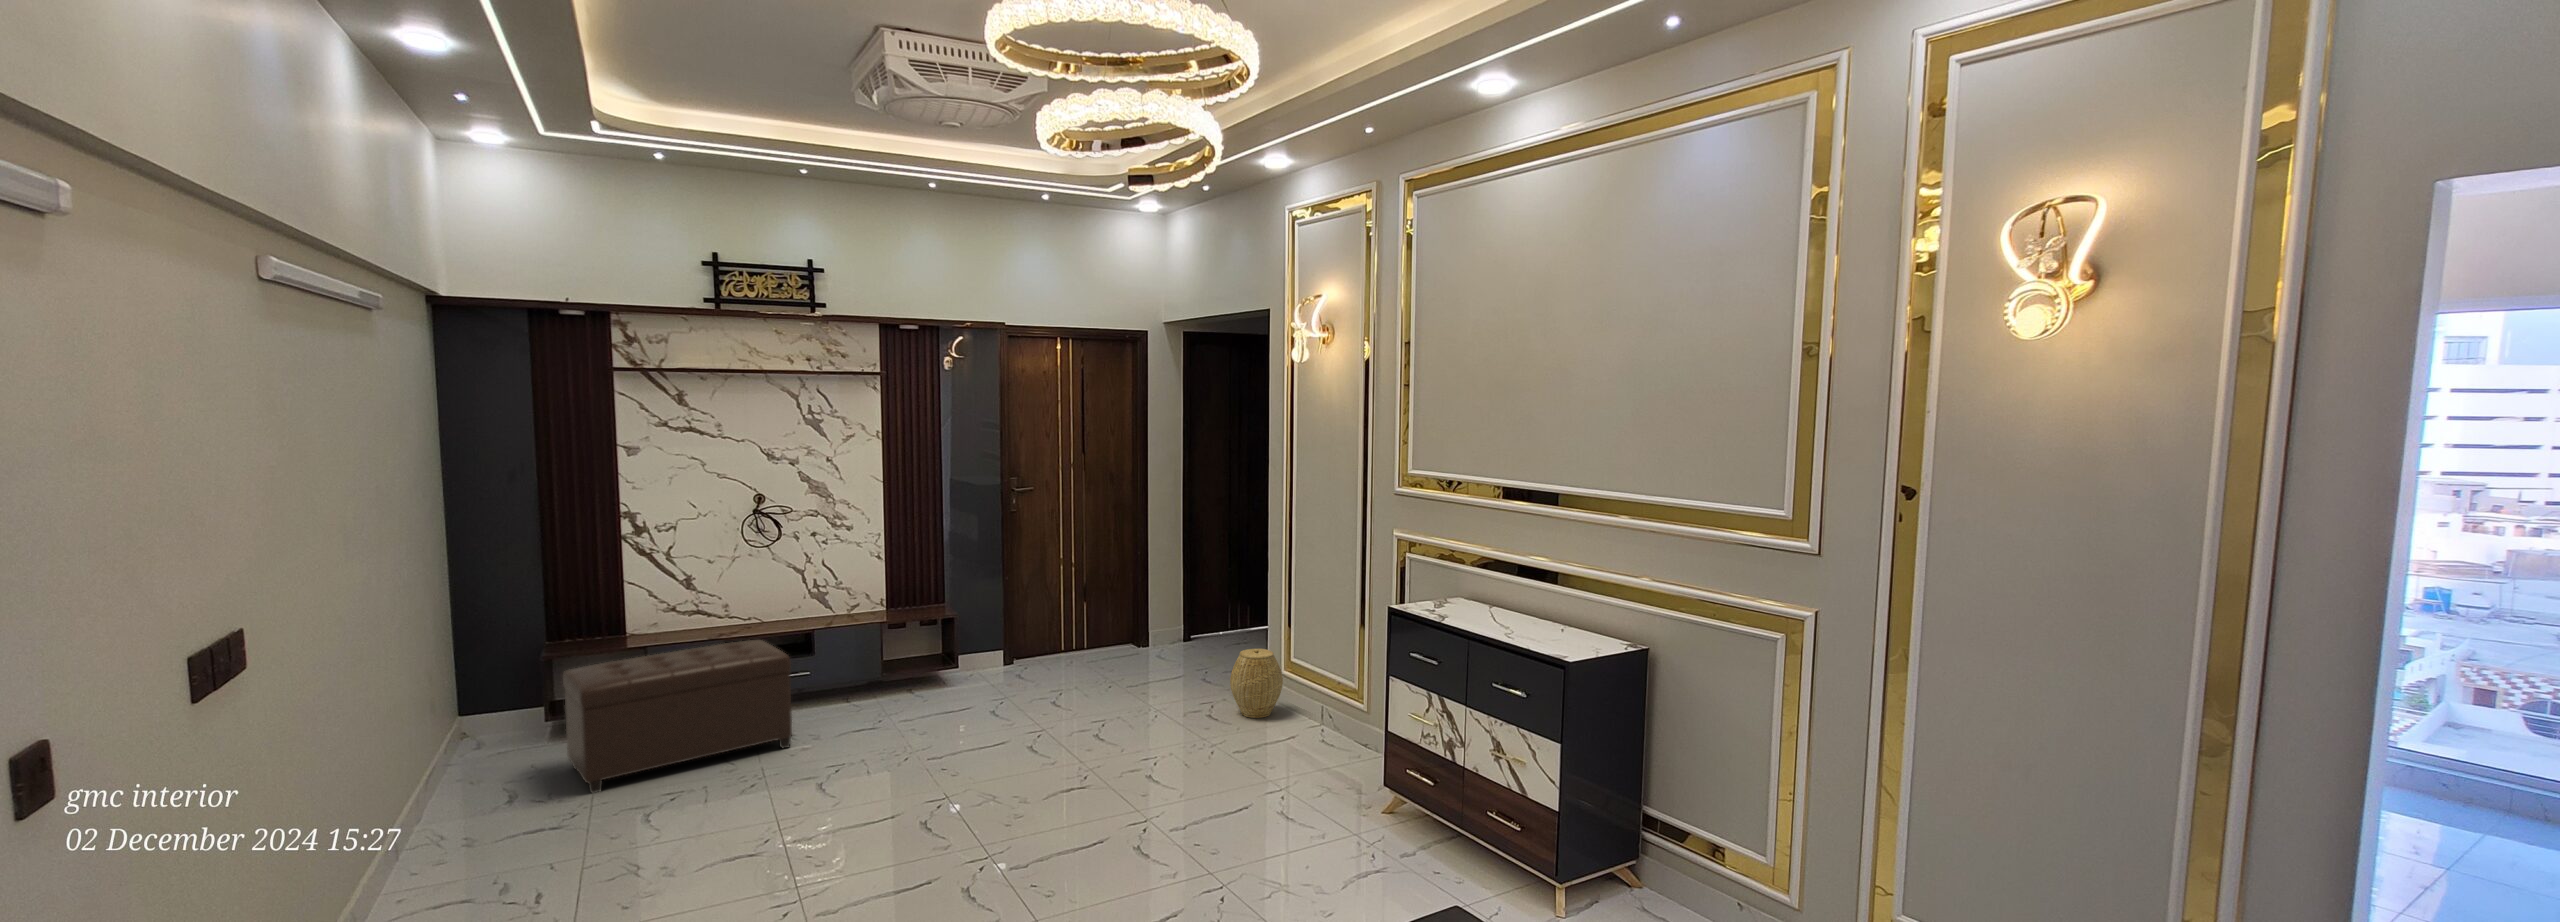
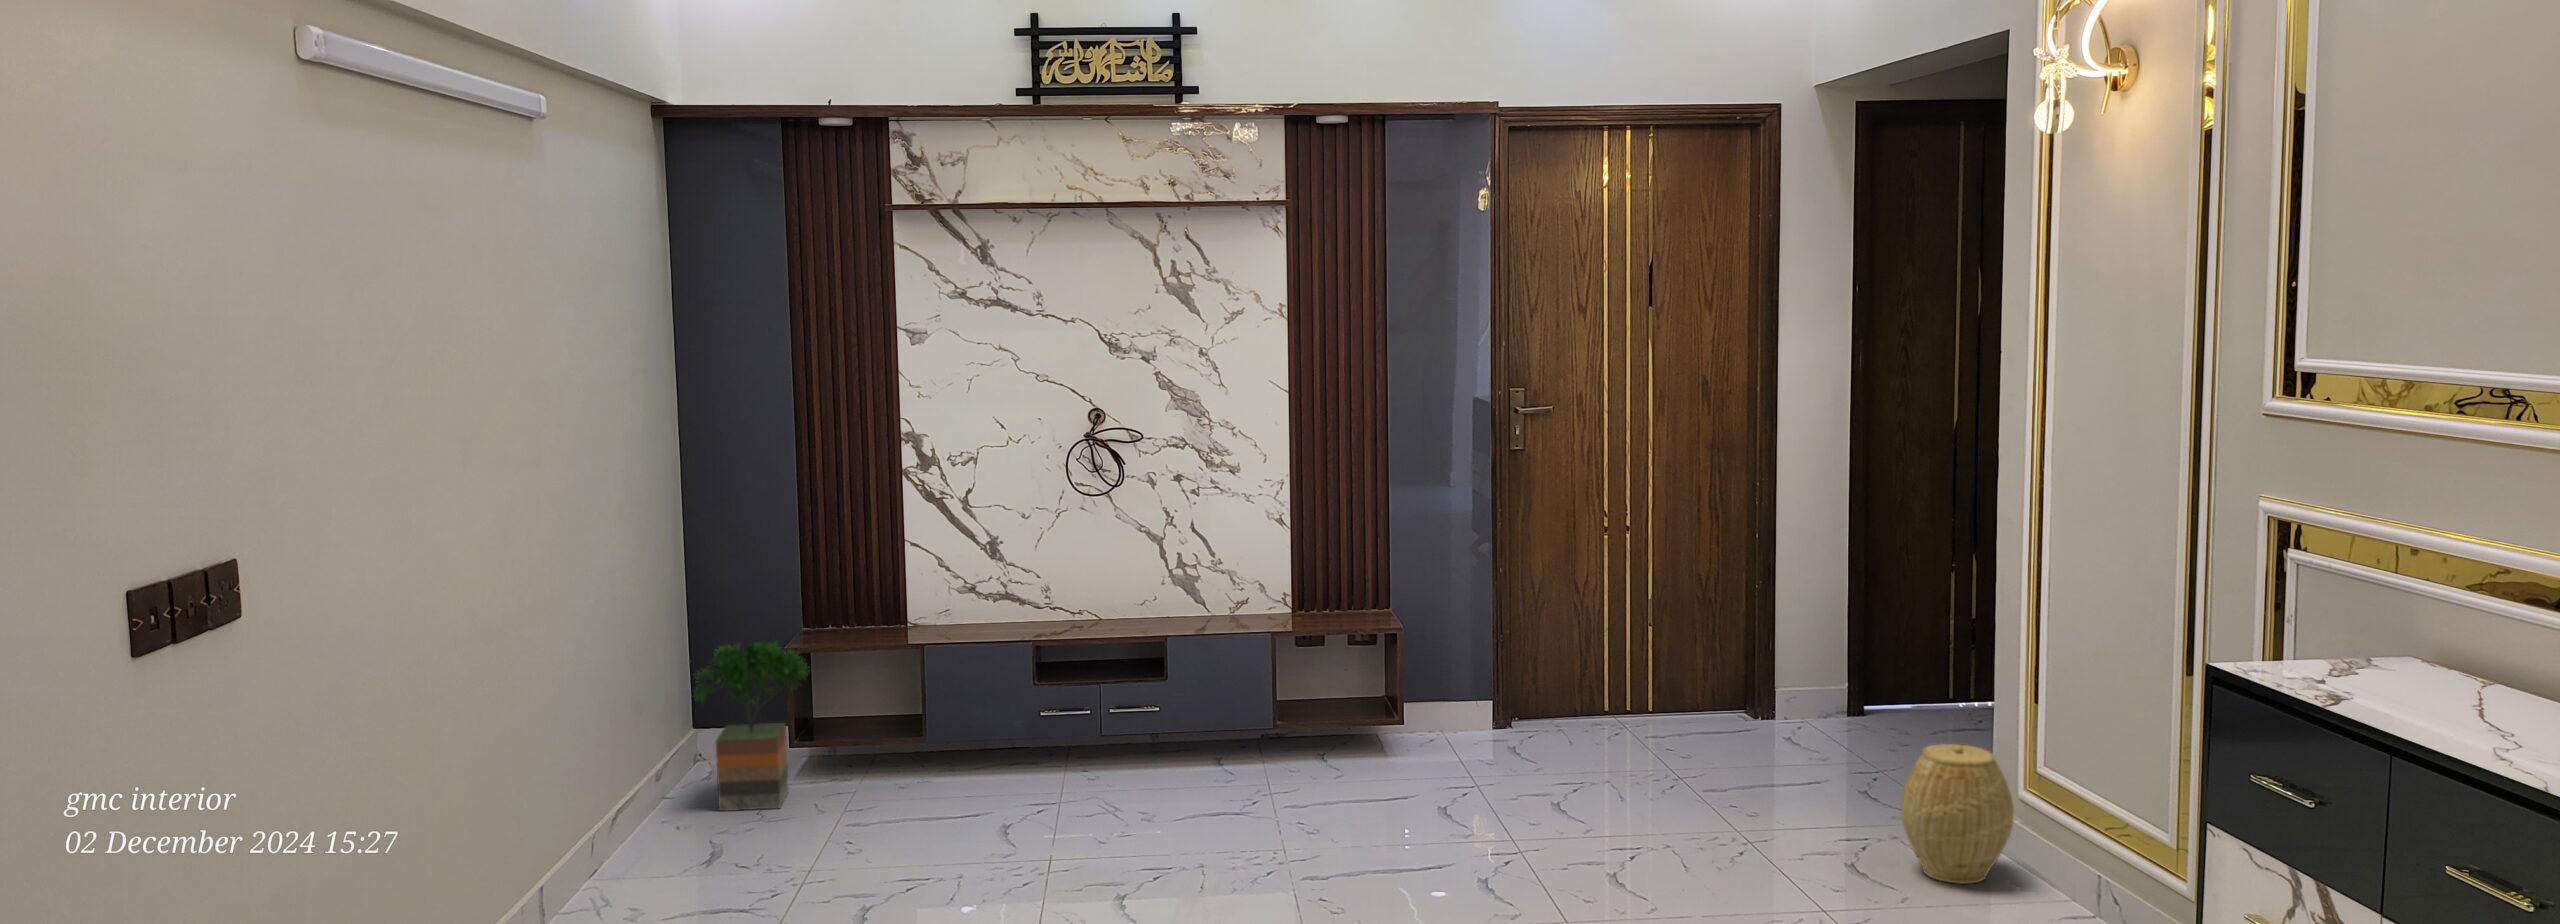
ottoman: present [563,640,792,793] -> none [816,648,1126,861]
potted tree: none [456,652,554,773] -> present [693,642,809,811]

